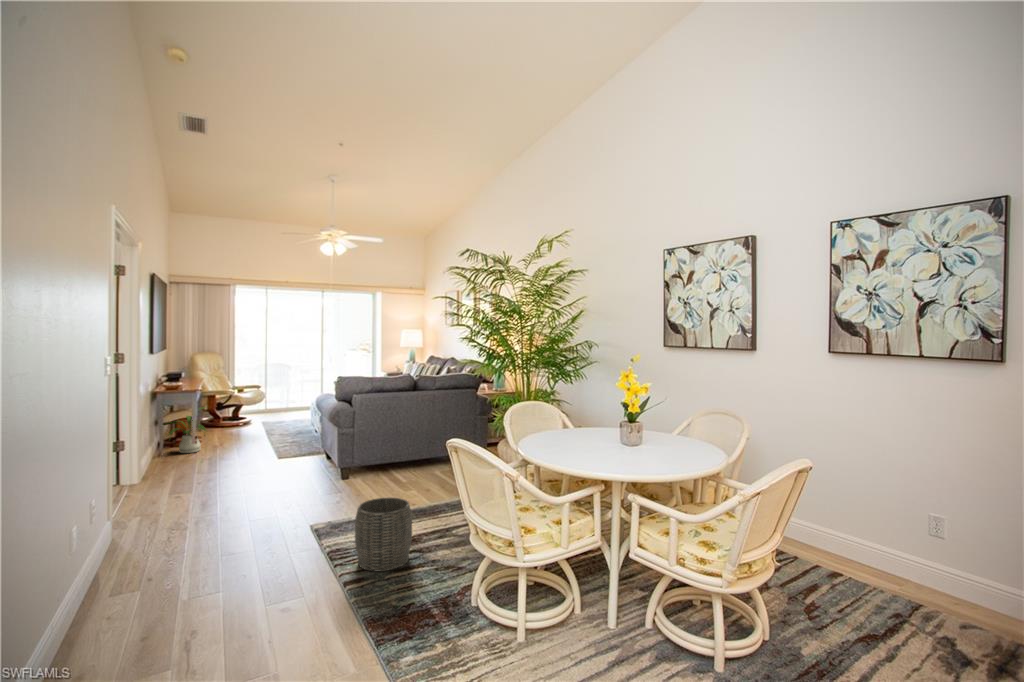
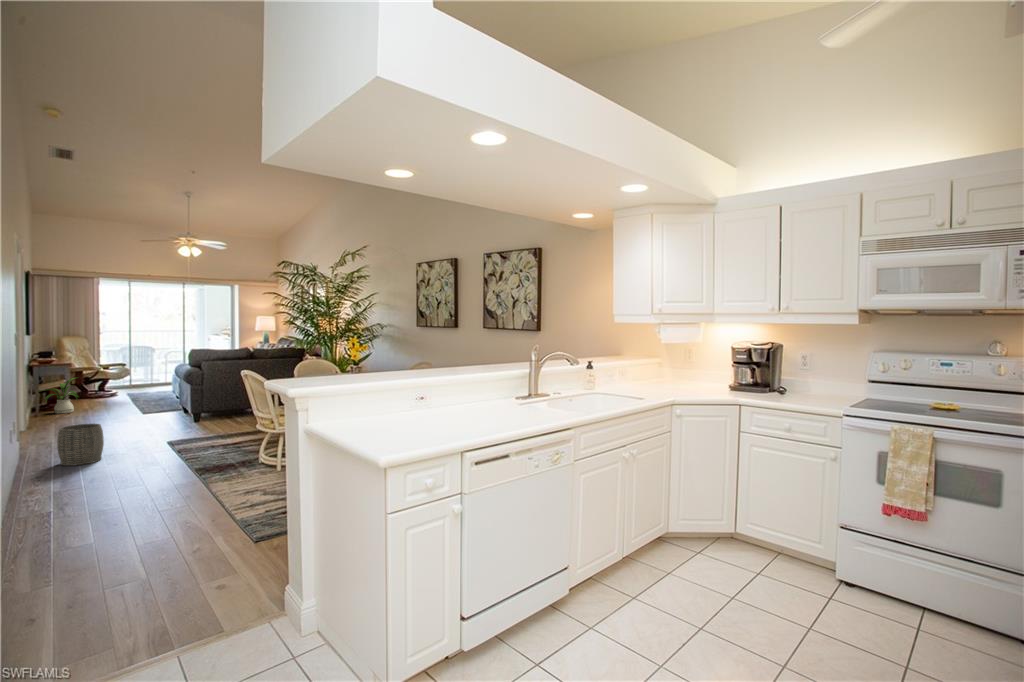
woven basket: present [355,498,412,571] -> present [57,424,104,466]

